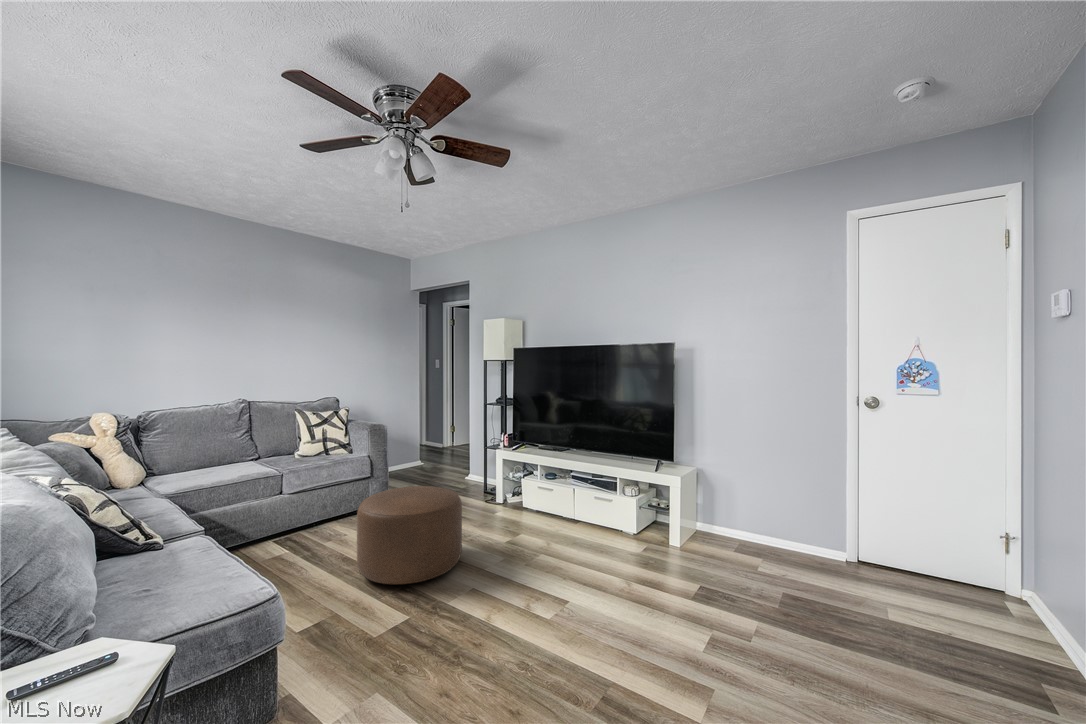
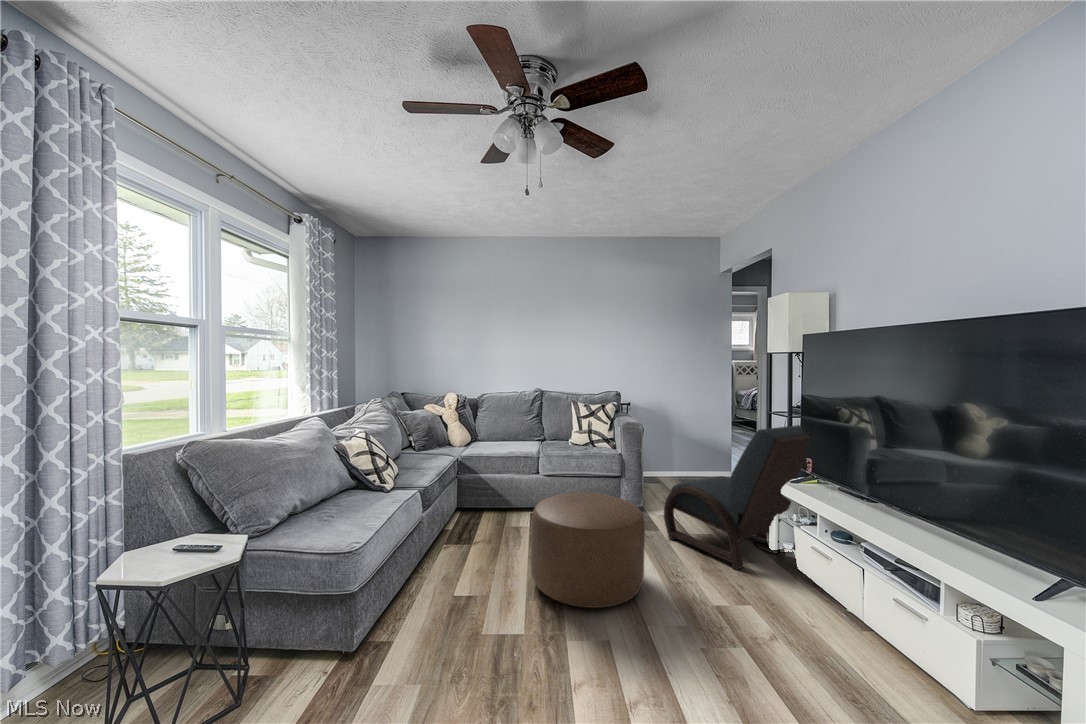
lounge chair: none [427,408,533,519] -> present [664,425,810,569]

